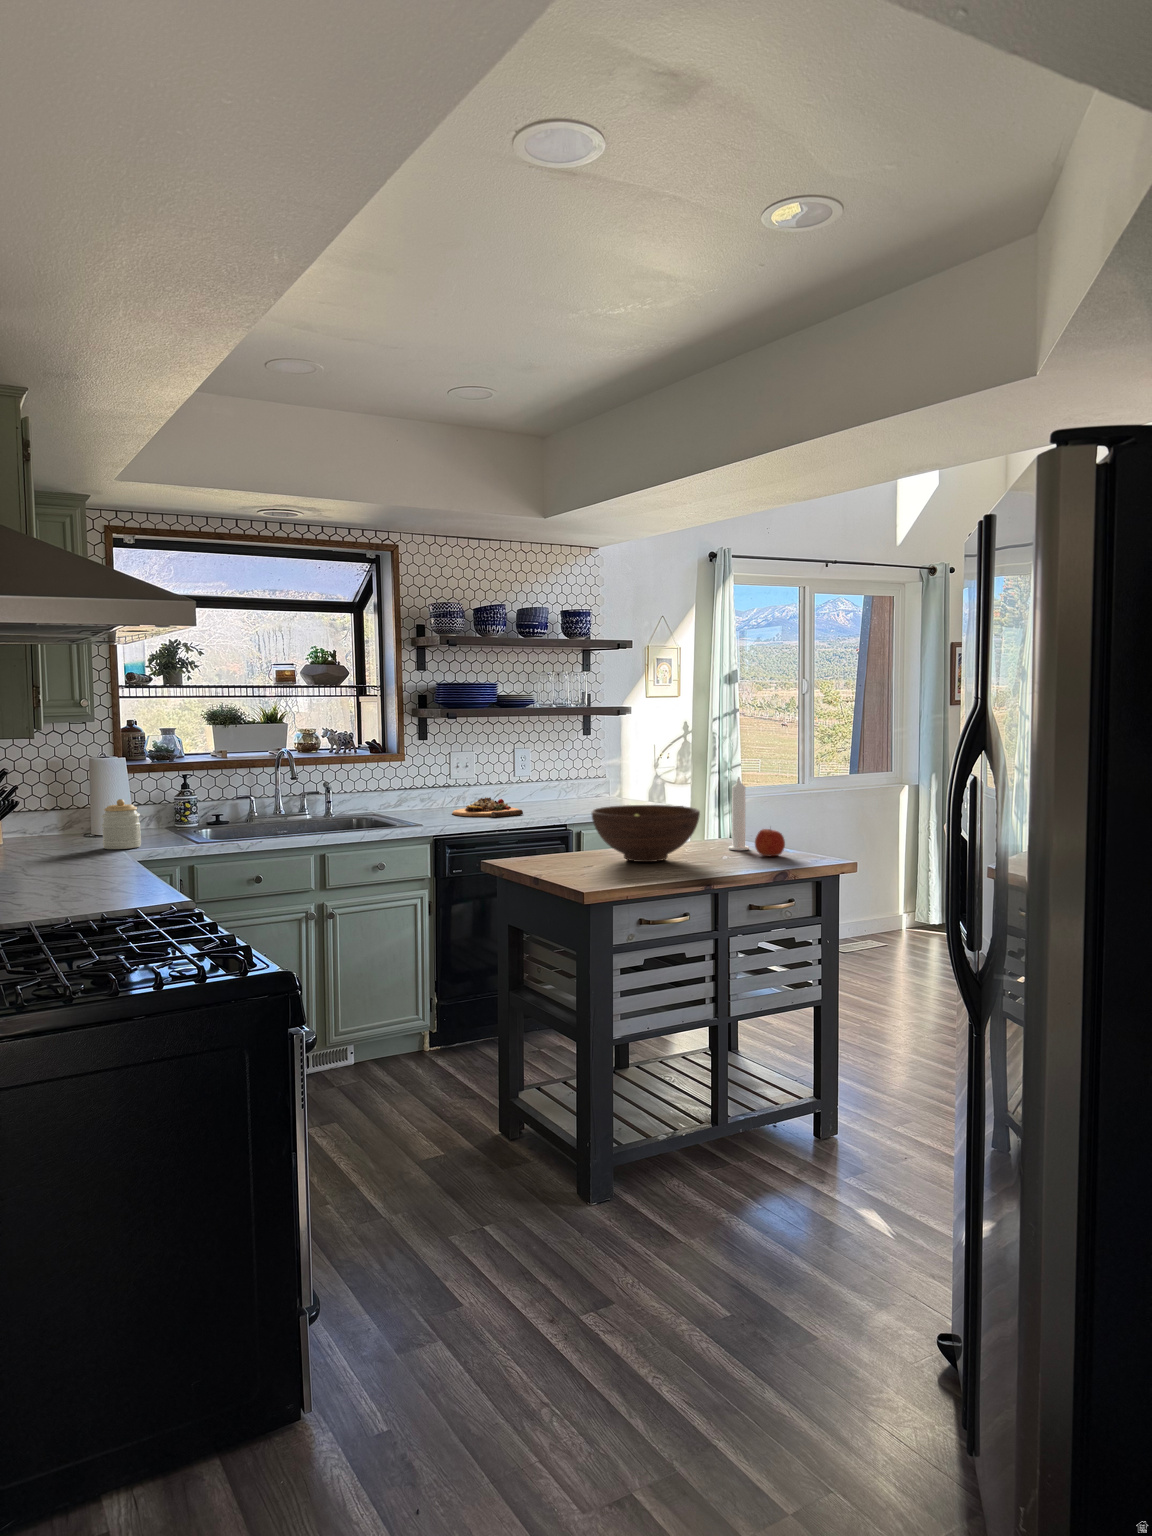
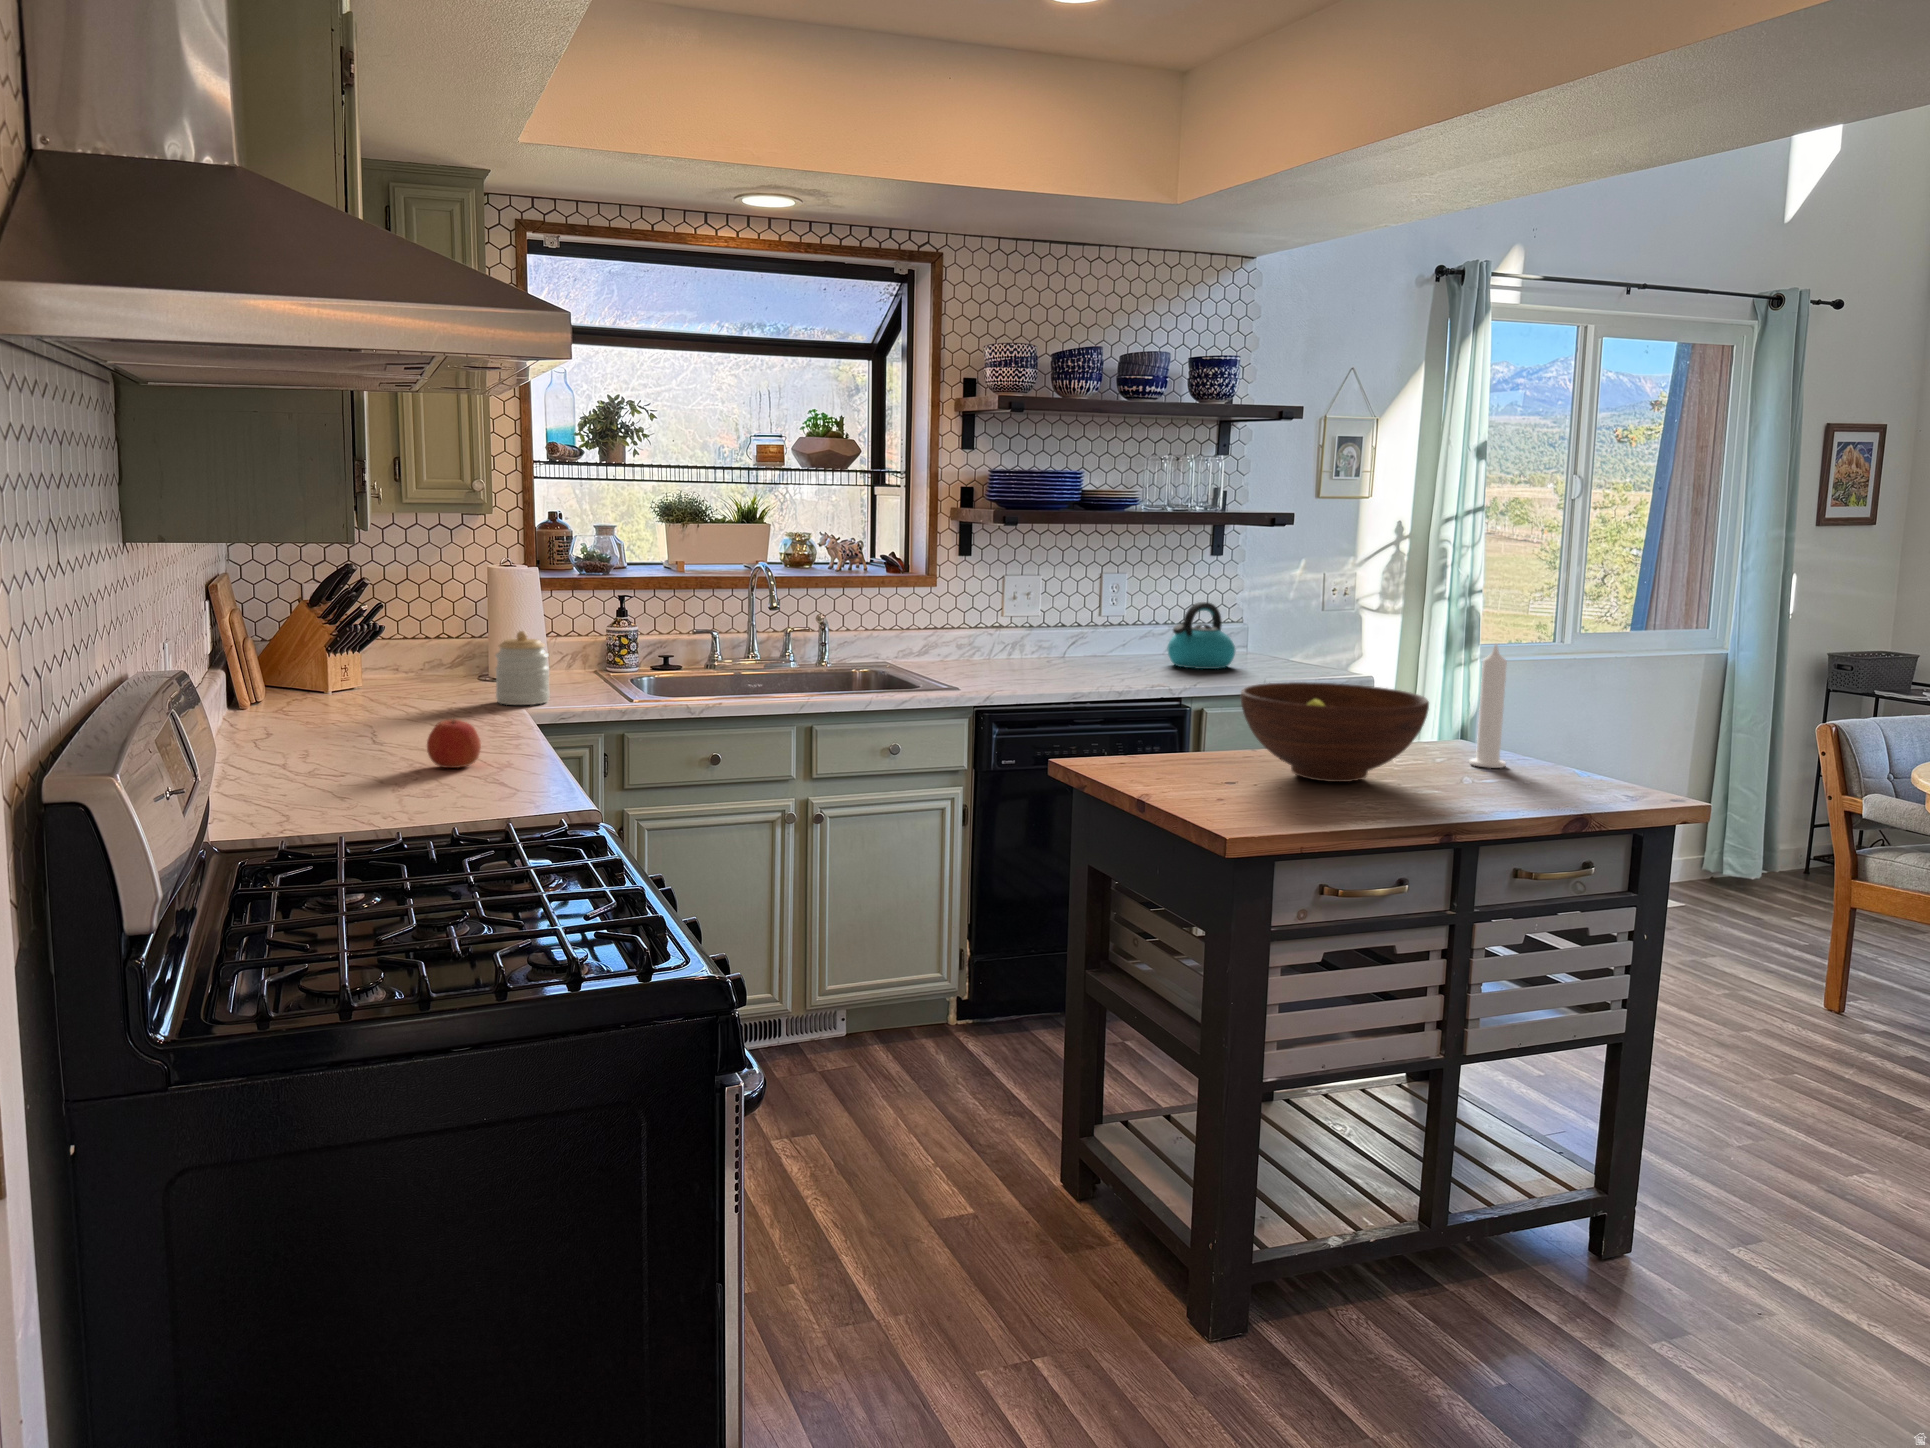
kettle: none [556,765,599,808] -> present [1167,602,1235,669]
cutting board: present [452,798,523,817] -> none [1008,647,1117,679]
apple: present [755,829,785,856] -> present [427,719,481,768]

